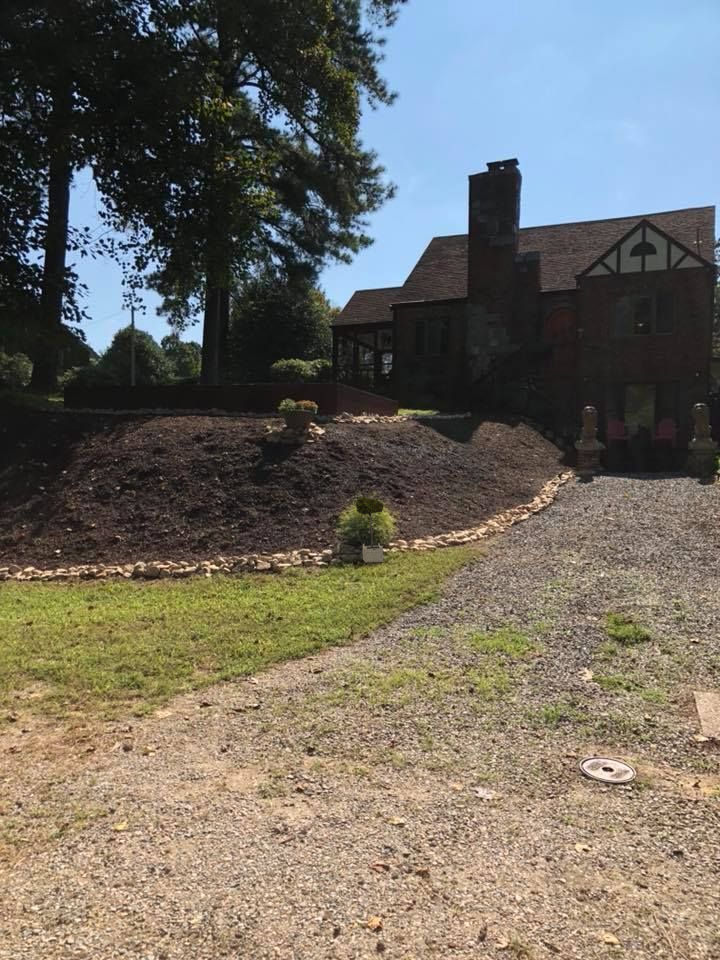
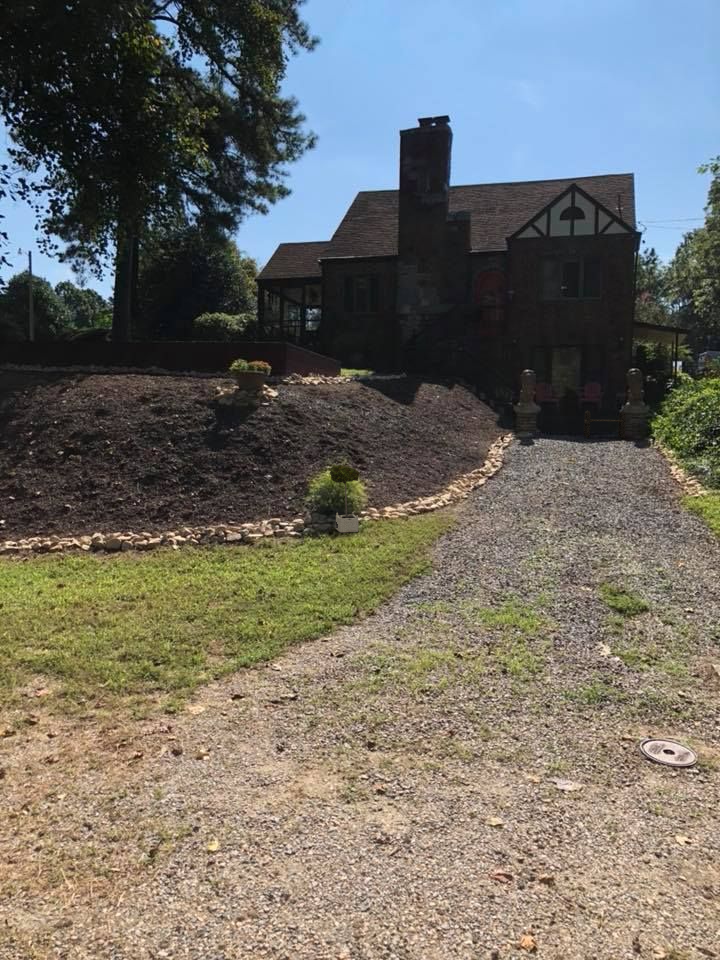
bench: none [646,448,689,476] -> present [584,410,626,439]

